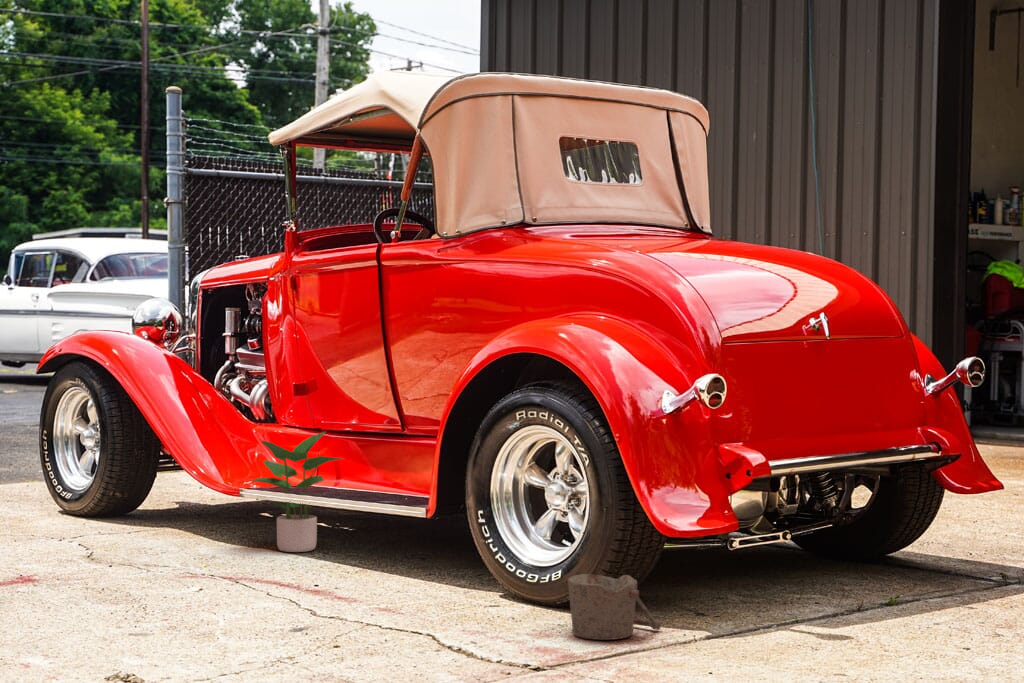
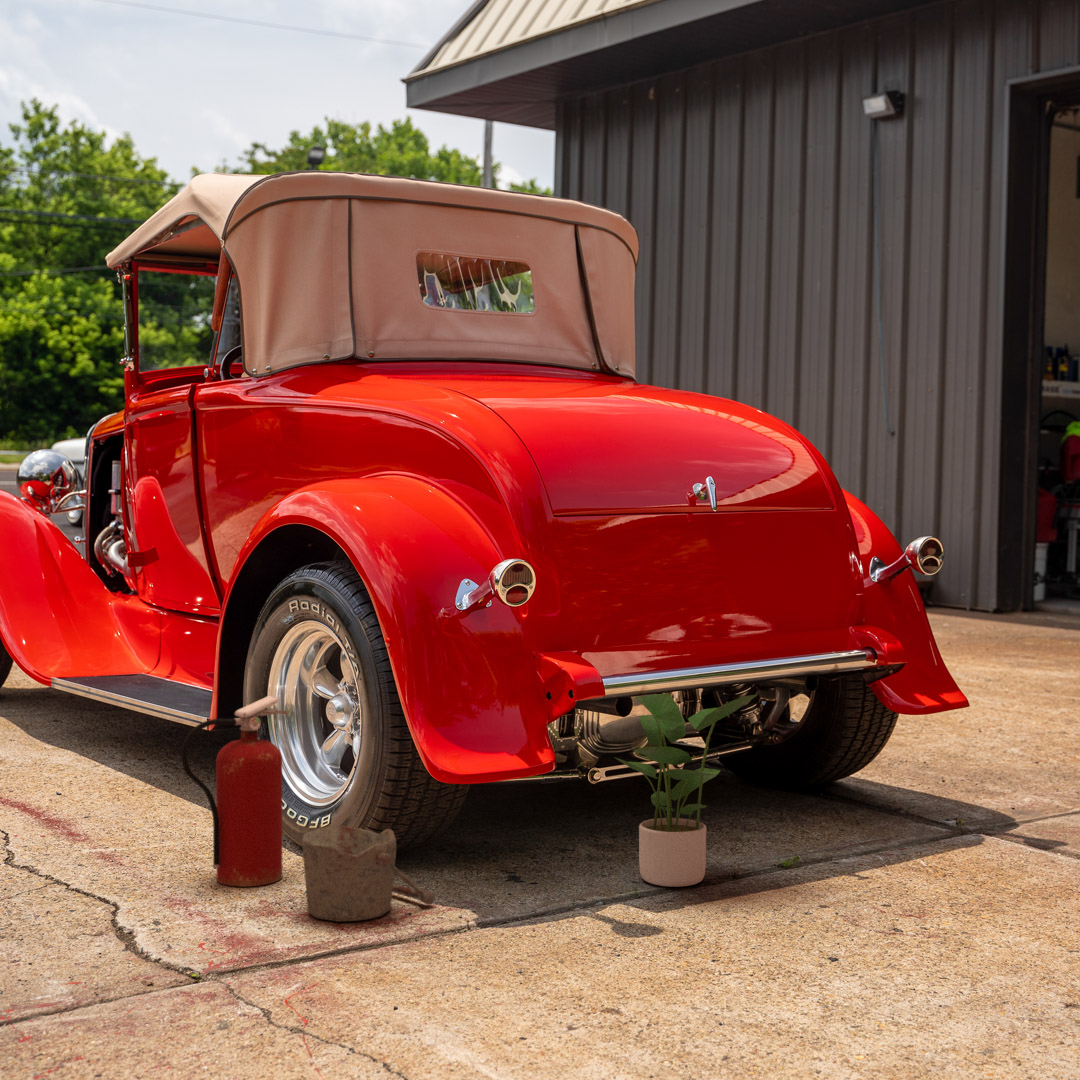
potted plant: present [252,432,342,552] -> present [616,693,757,887]
fire extinguisher: none [467,480,532,622] -> present [182,696,288,887]

